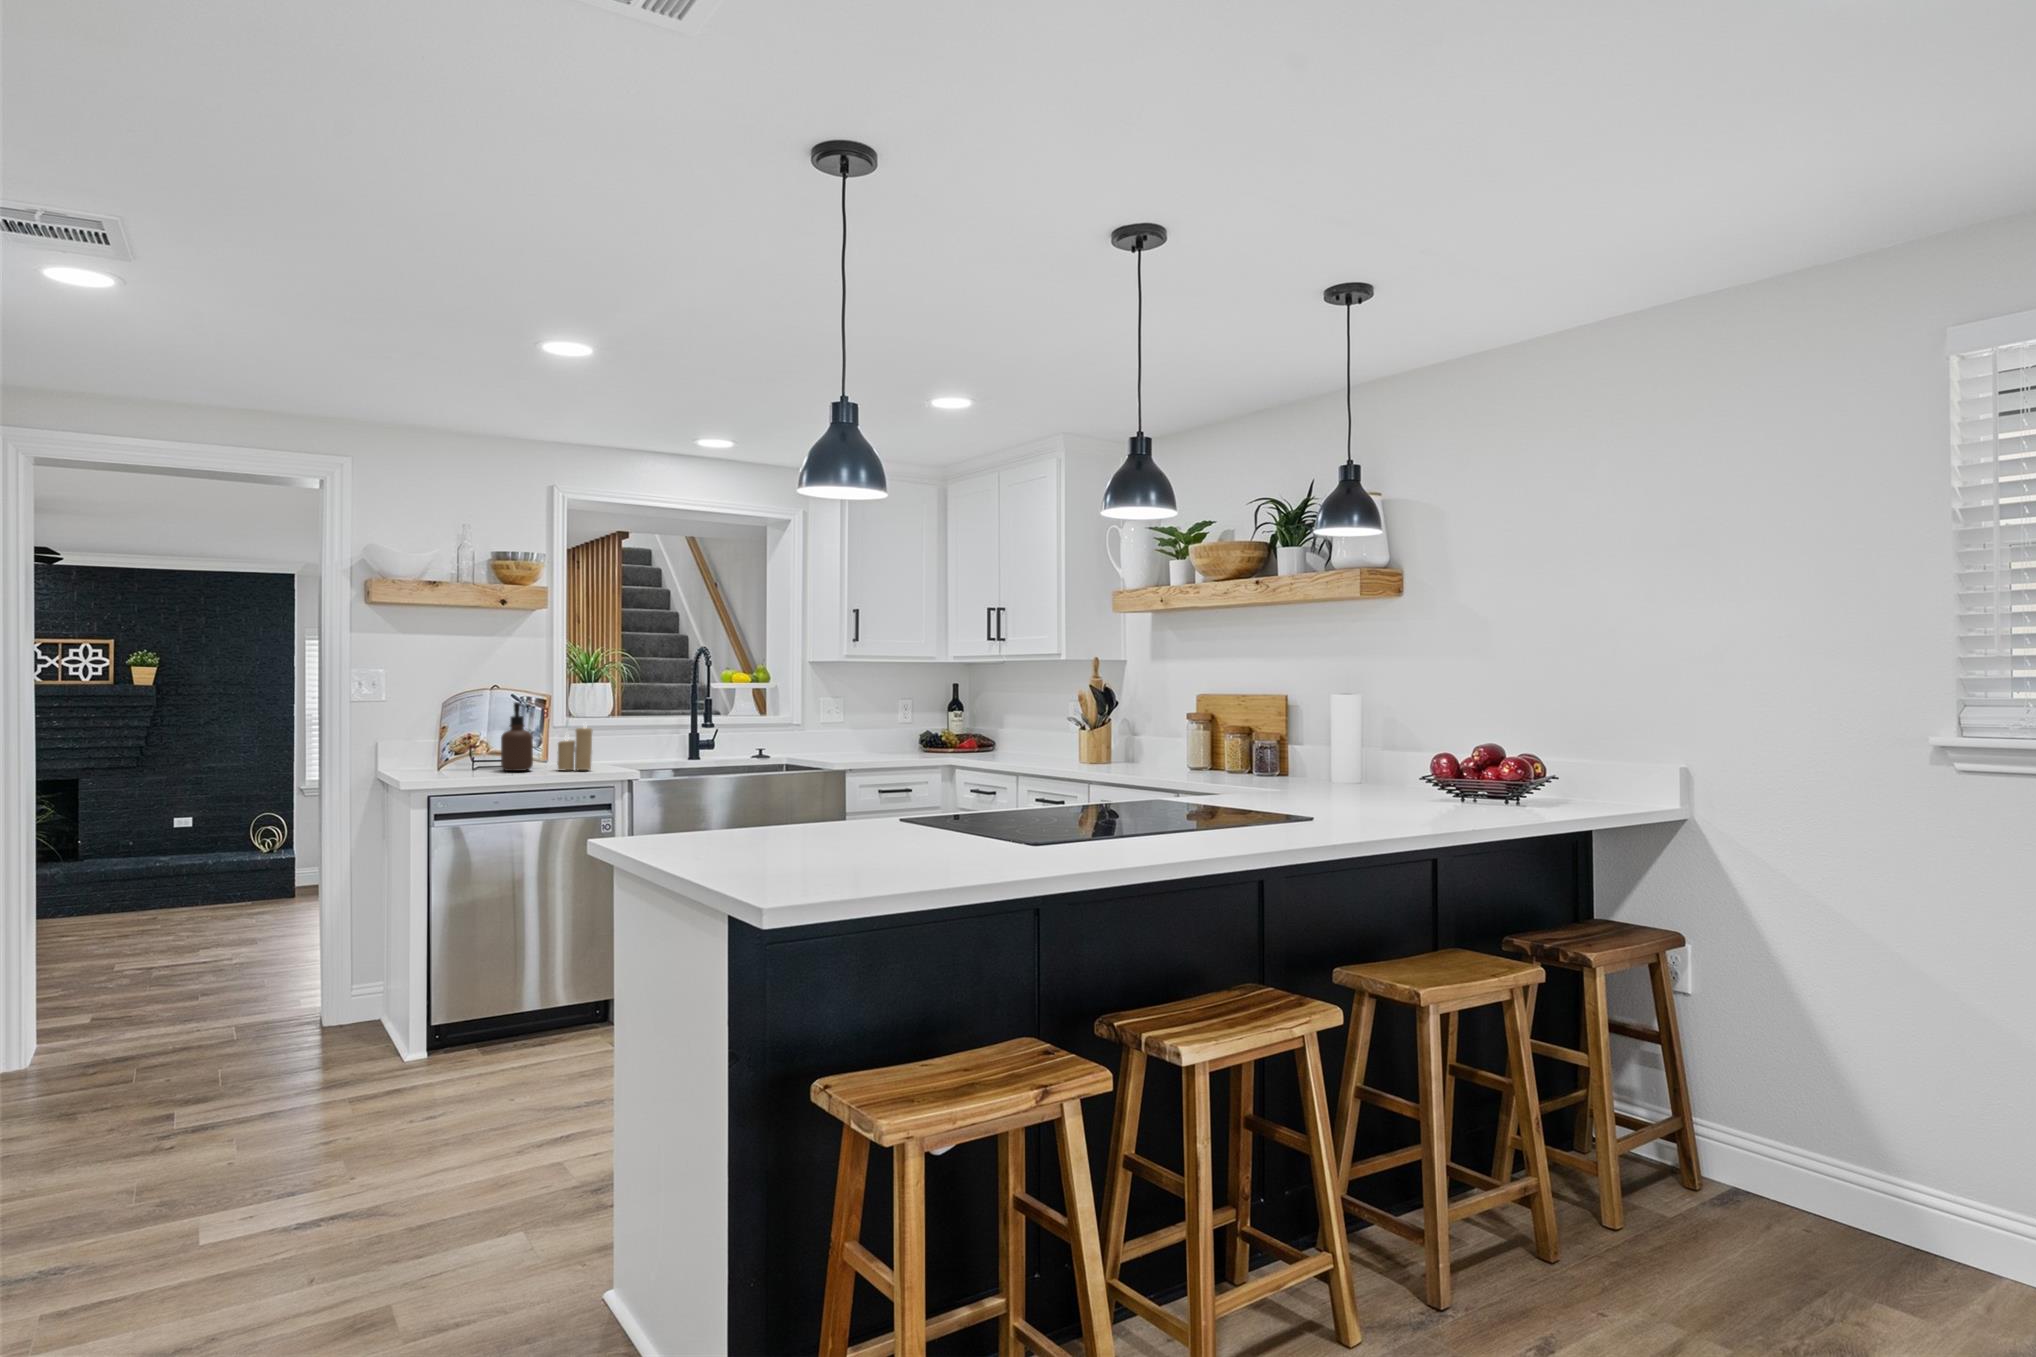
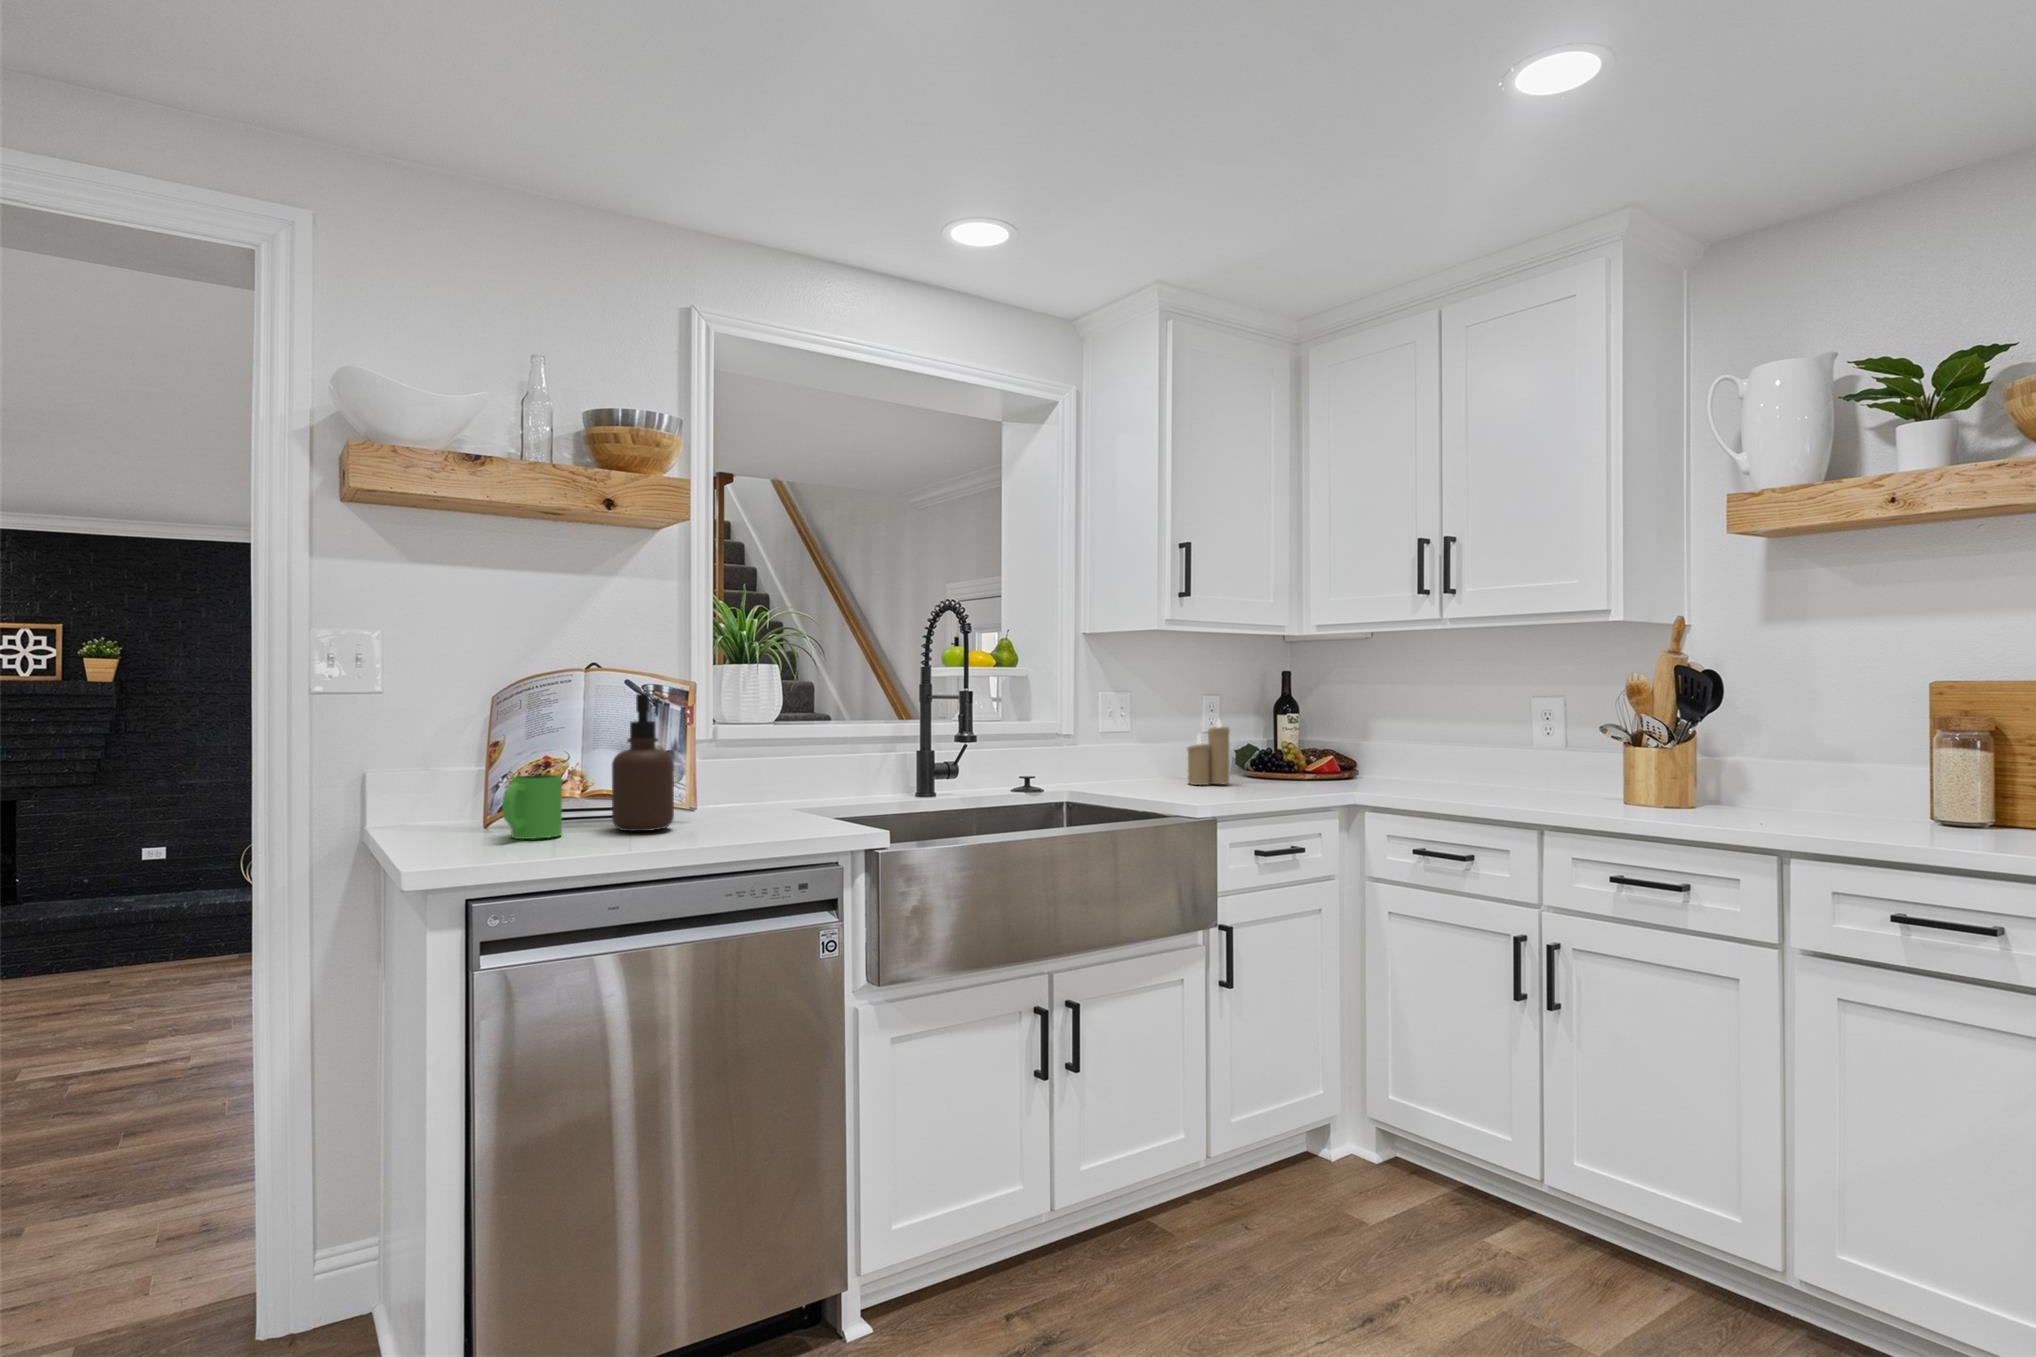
candle: present [557,724,592,770] -> present [1187,720,1230,785]
mug: none [446,743,475,773] -> present [502,775,562,839]

